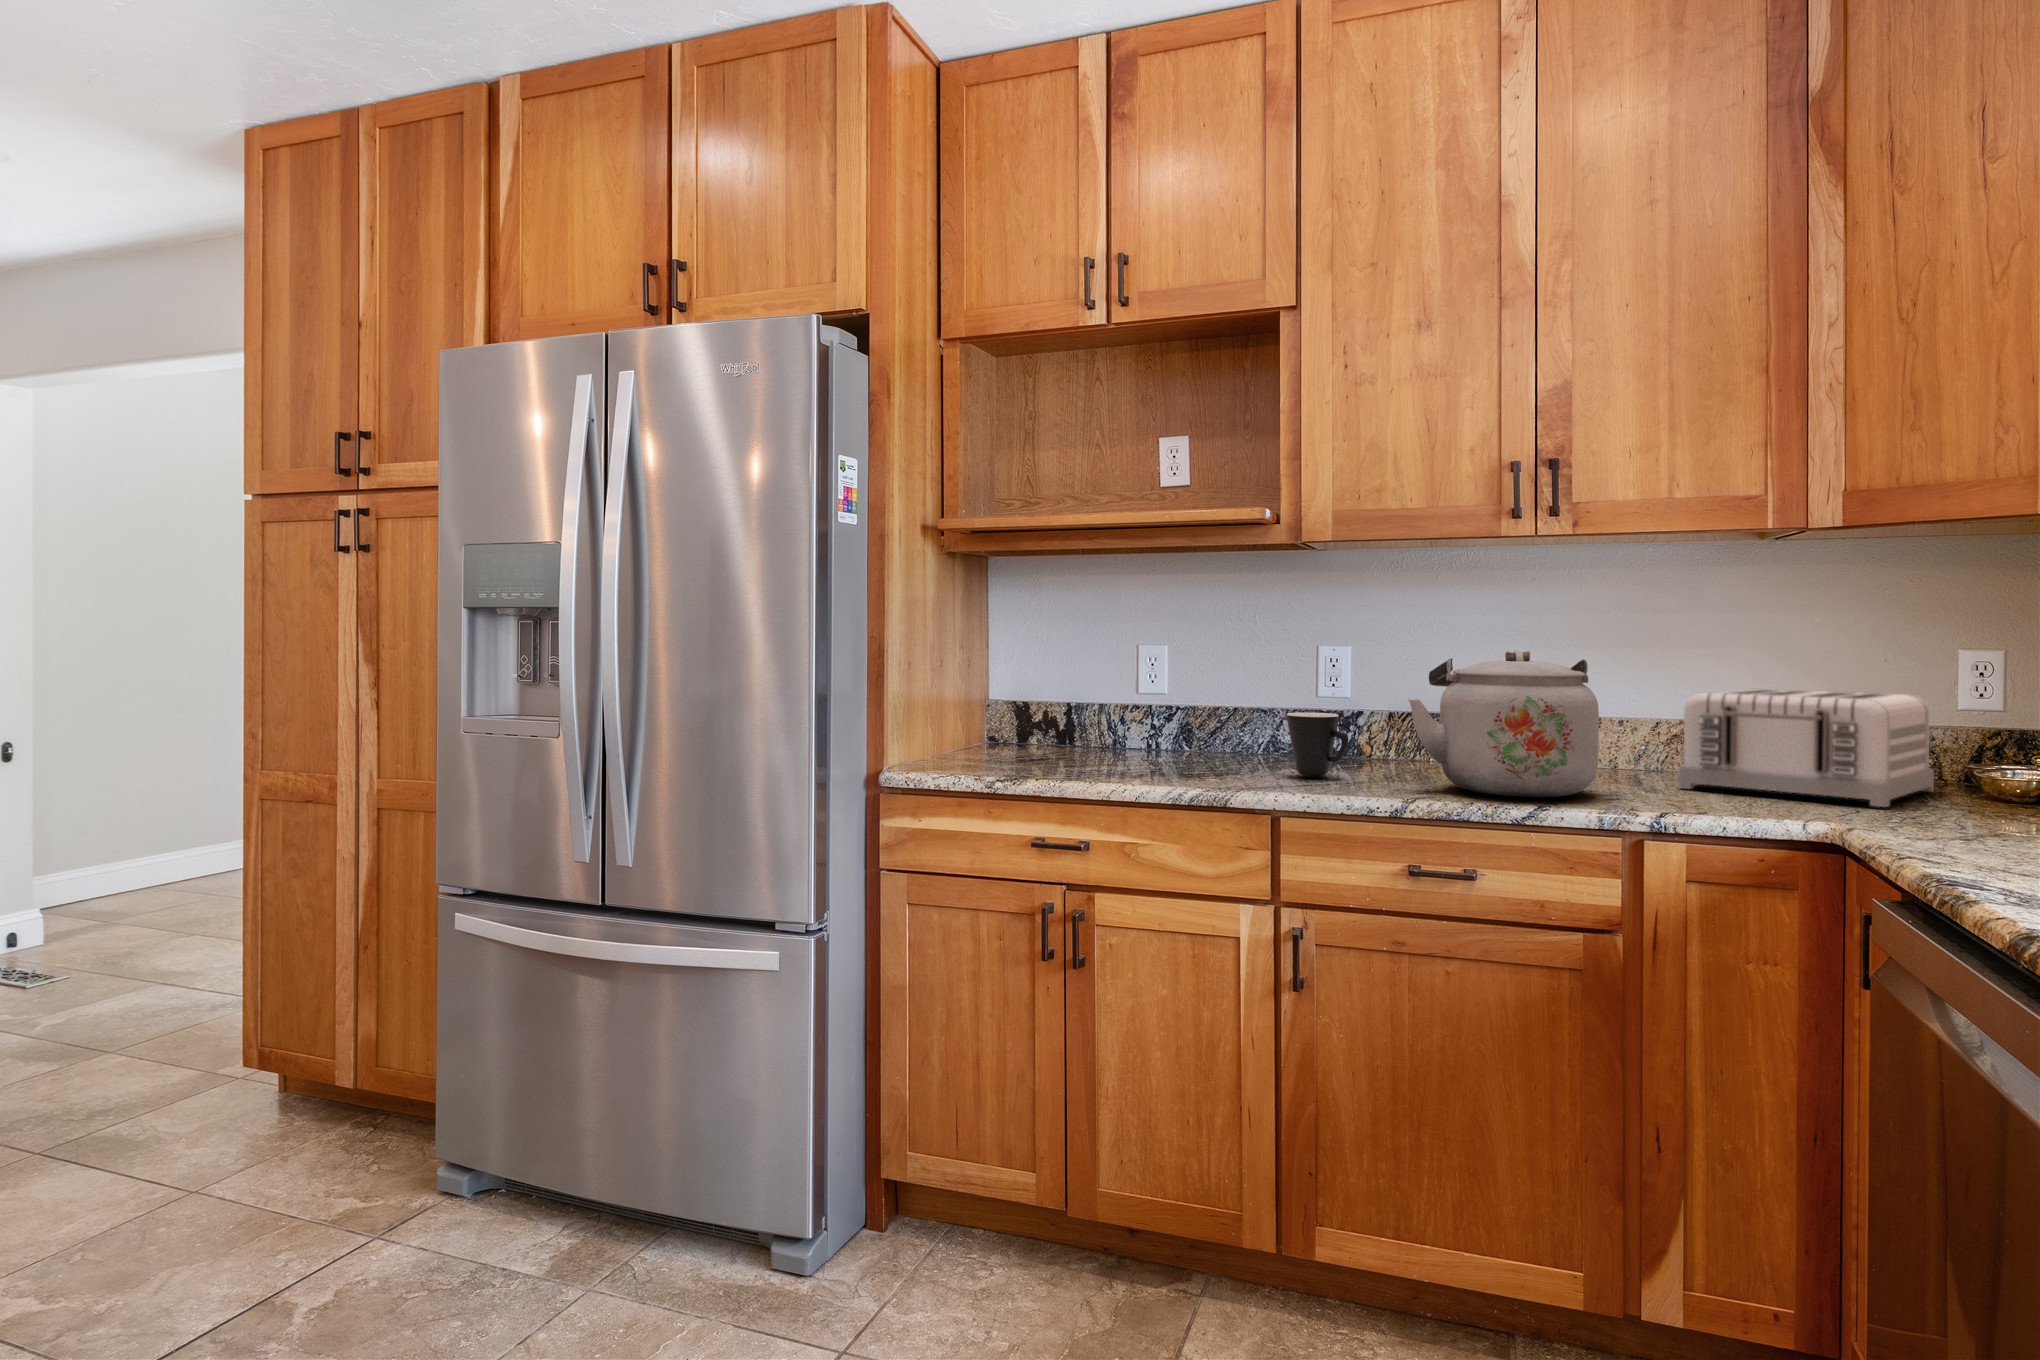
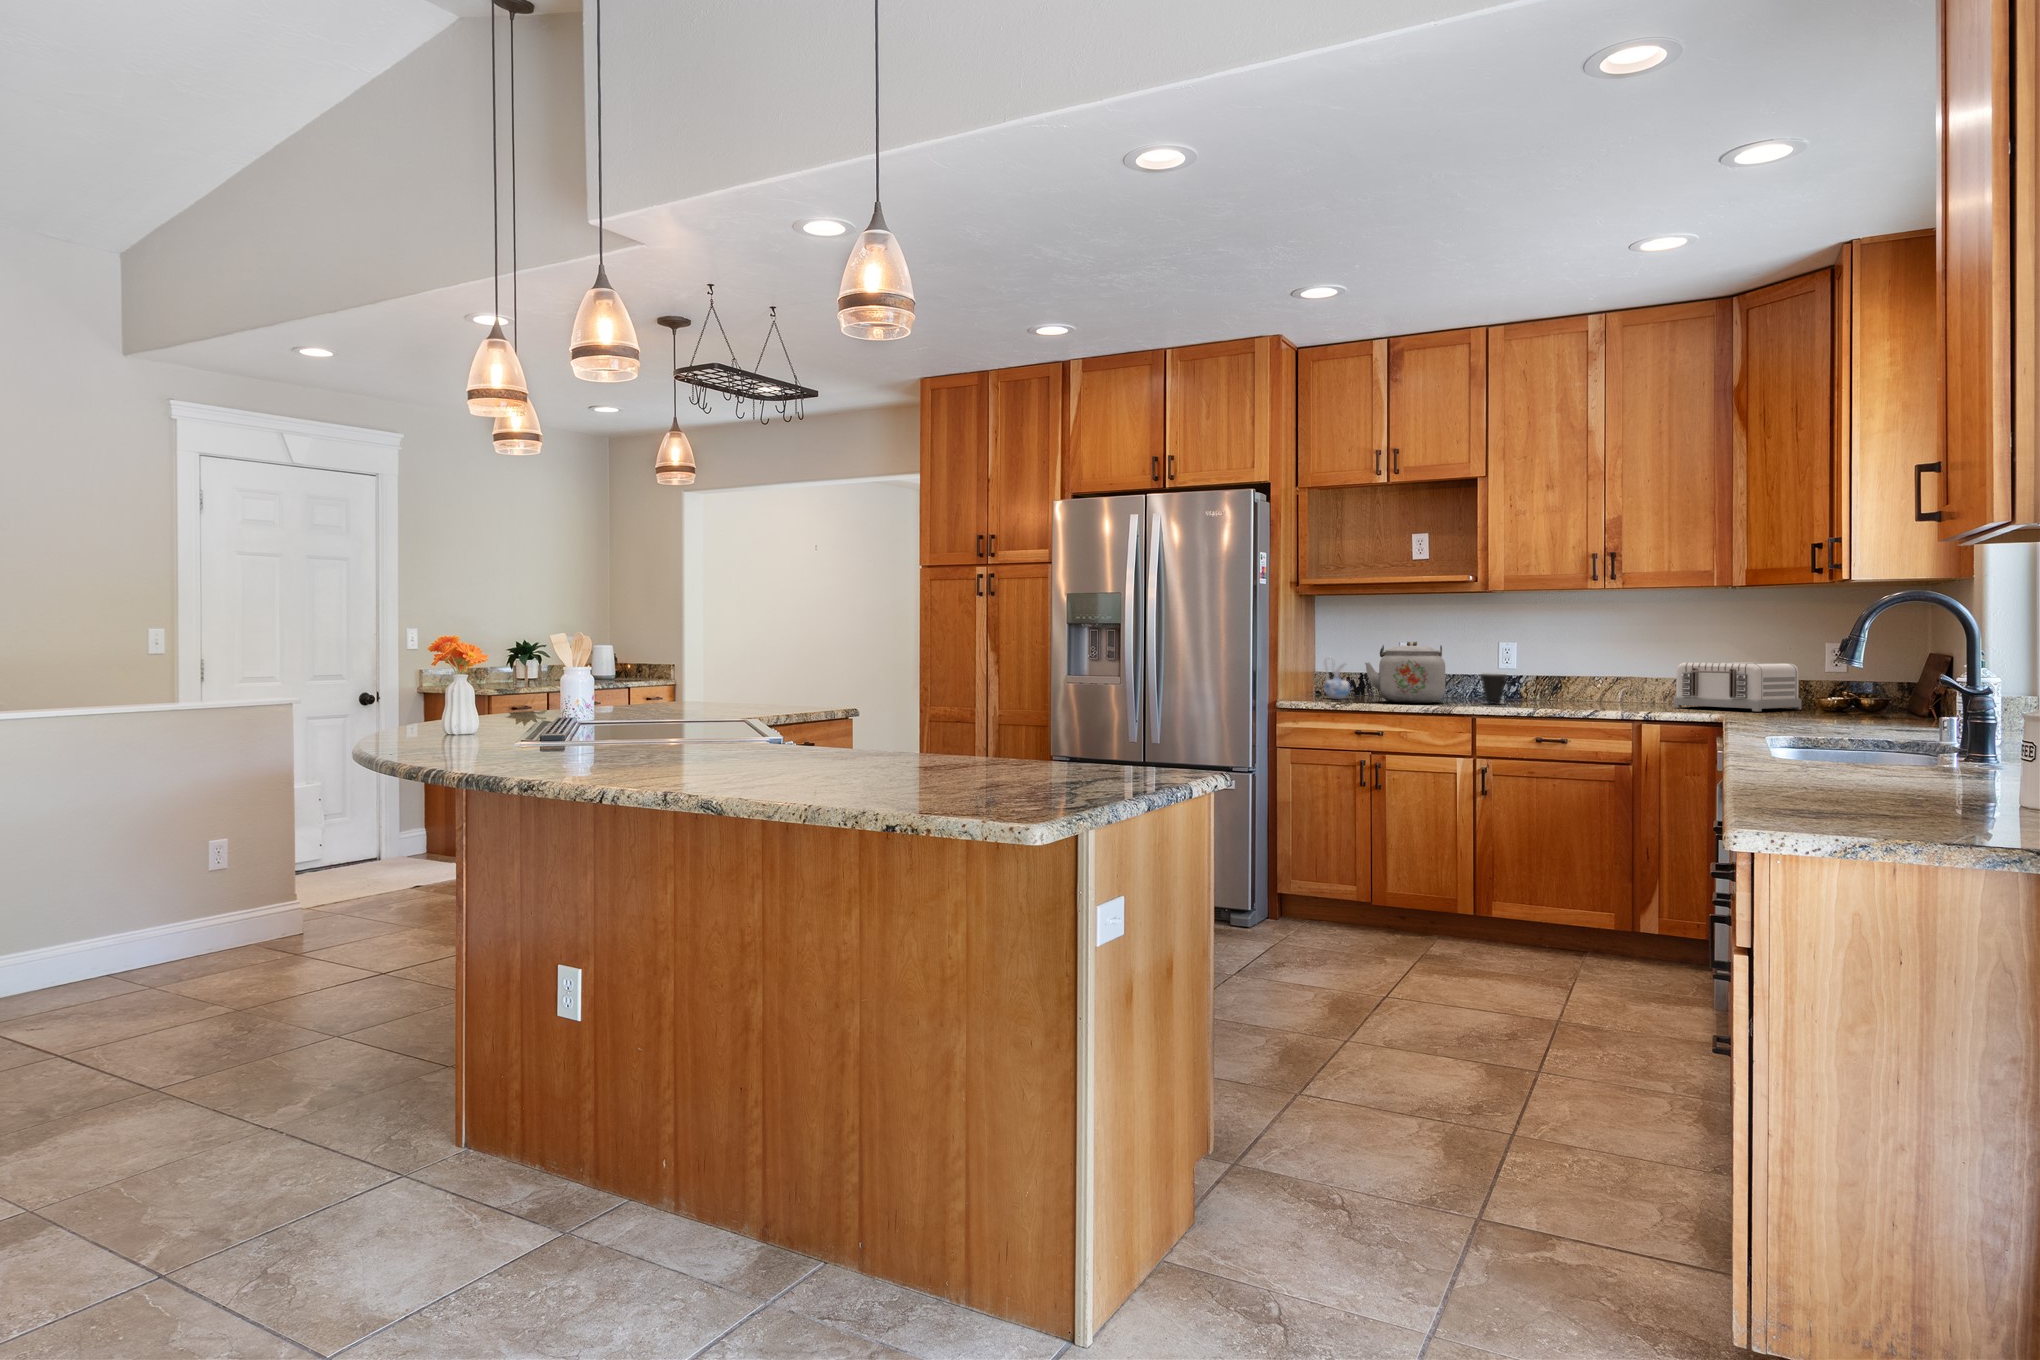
kettle: present [1408,650,1599,797] -> present [1365,641,1445,703]
ceramic pitcher: none [988,675,1037,760] -> present [1324,657,1350,699]

